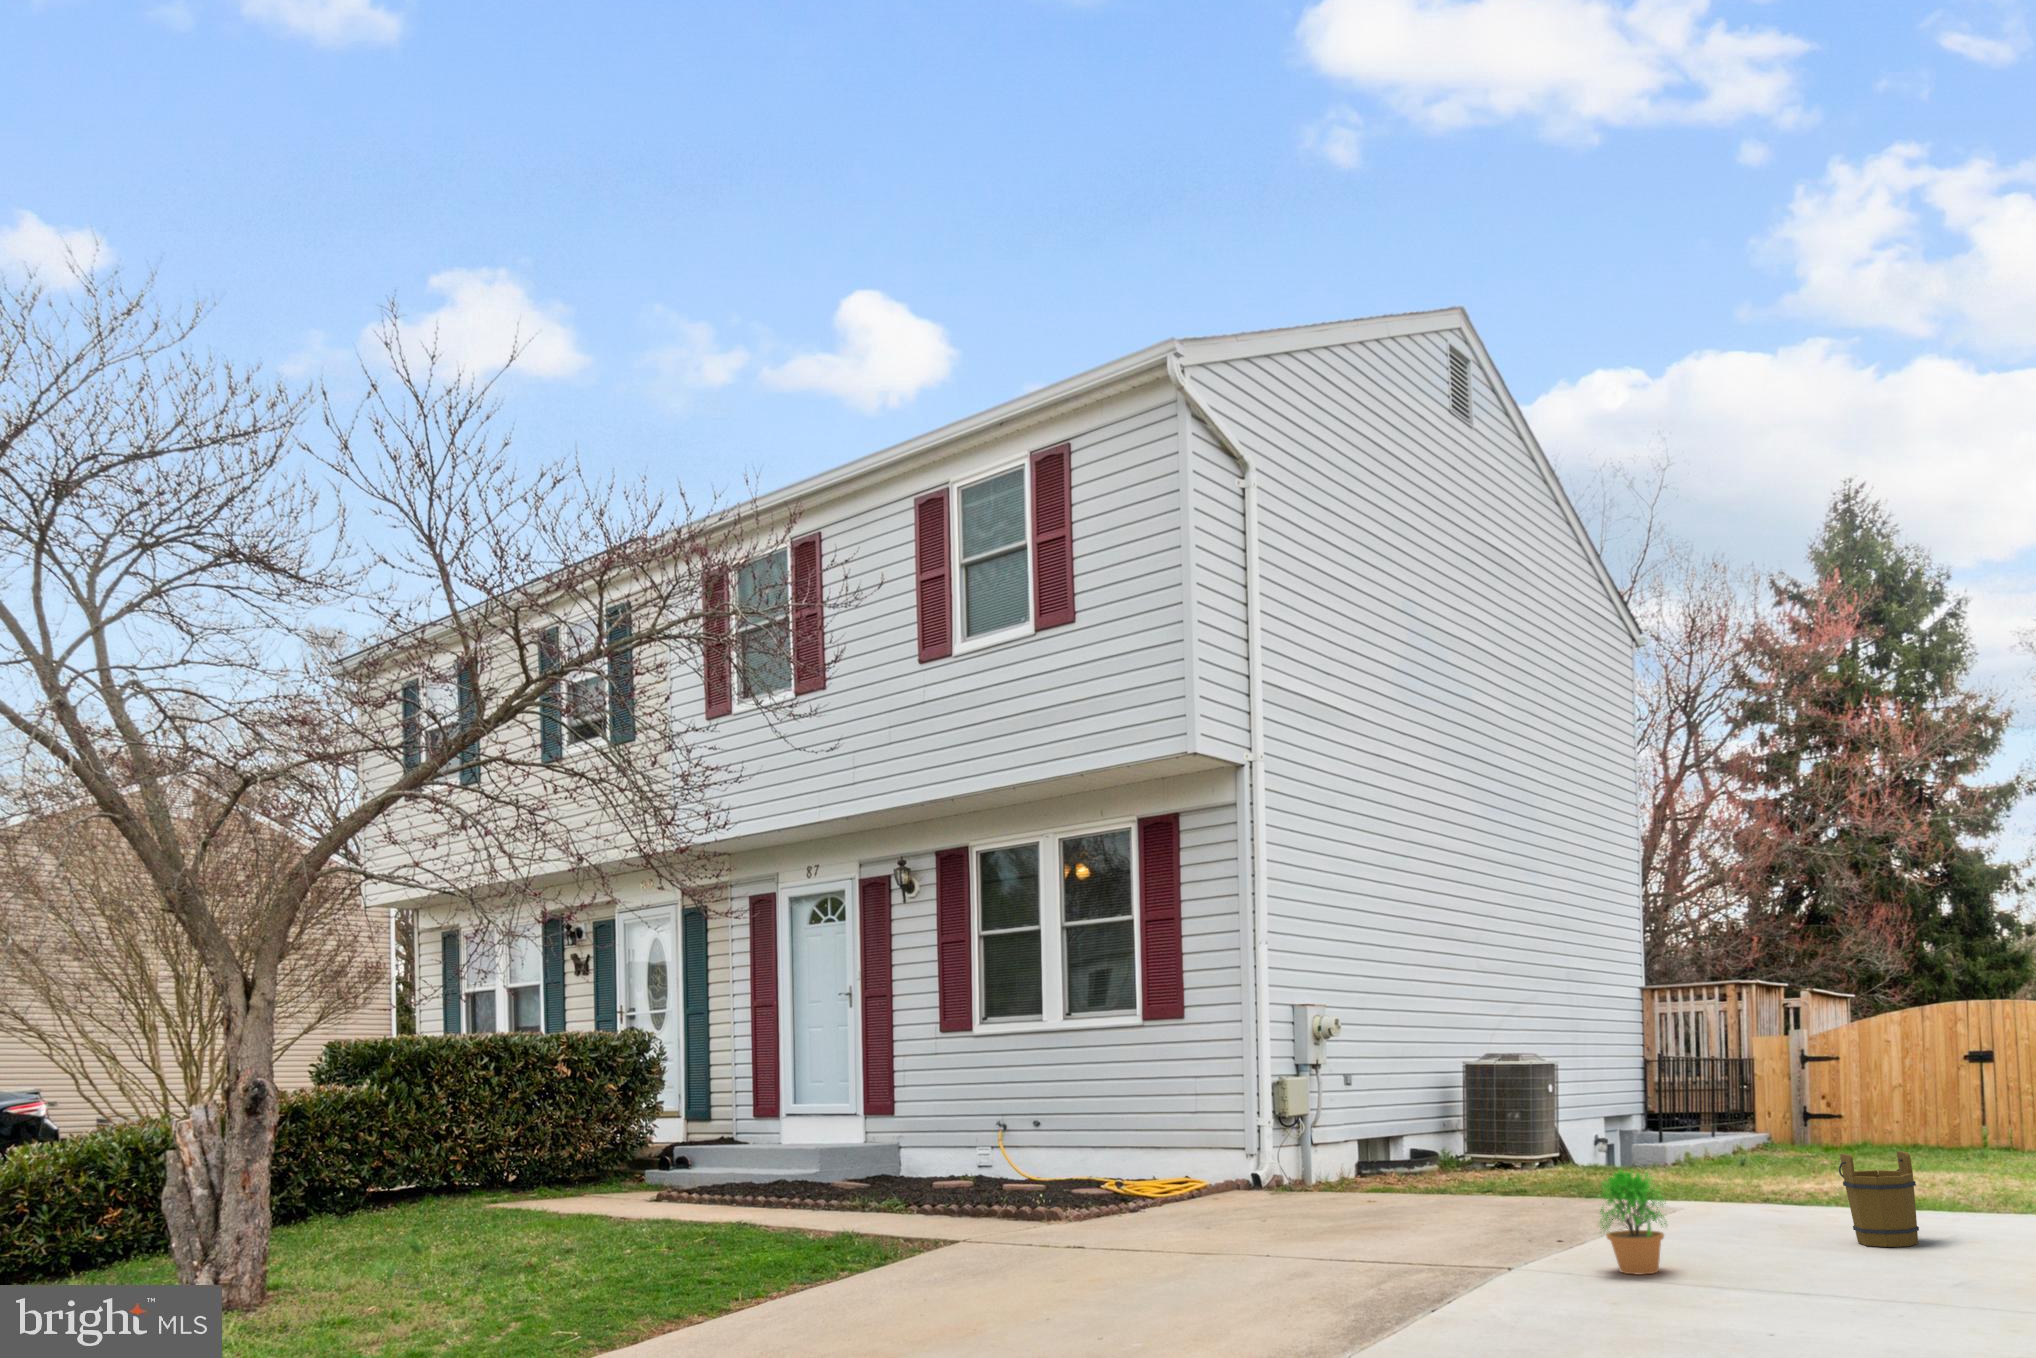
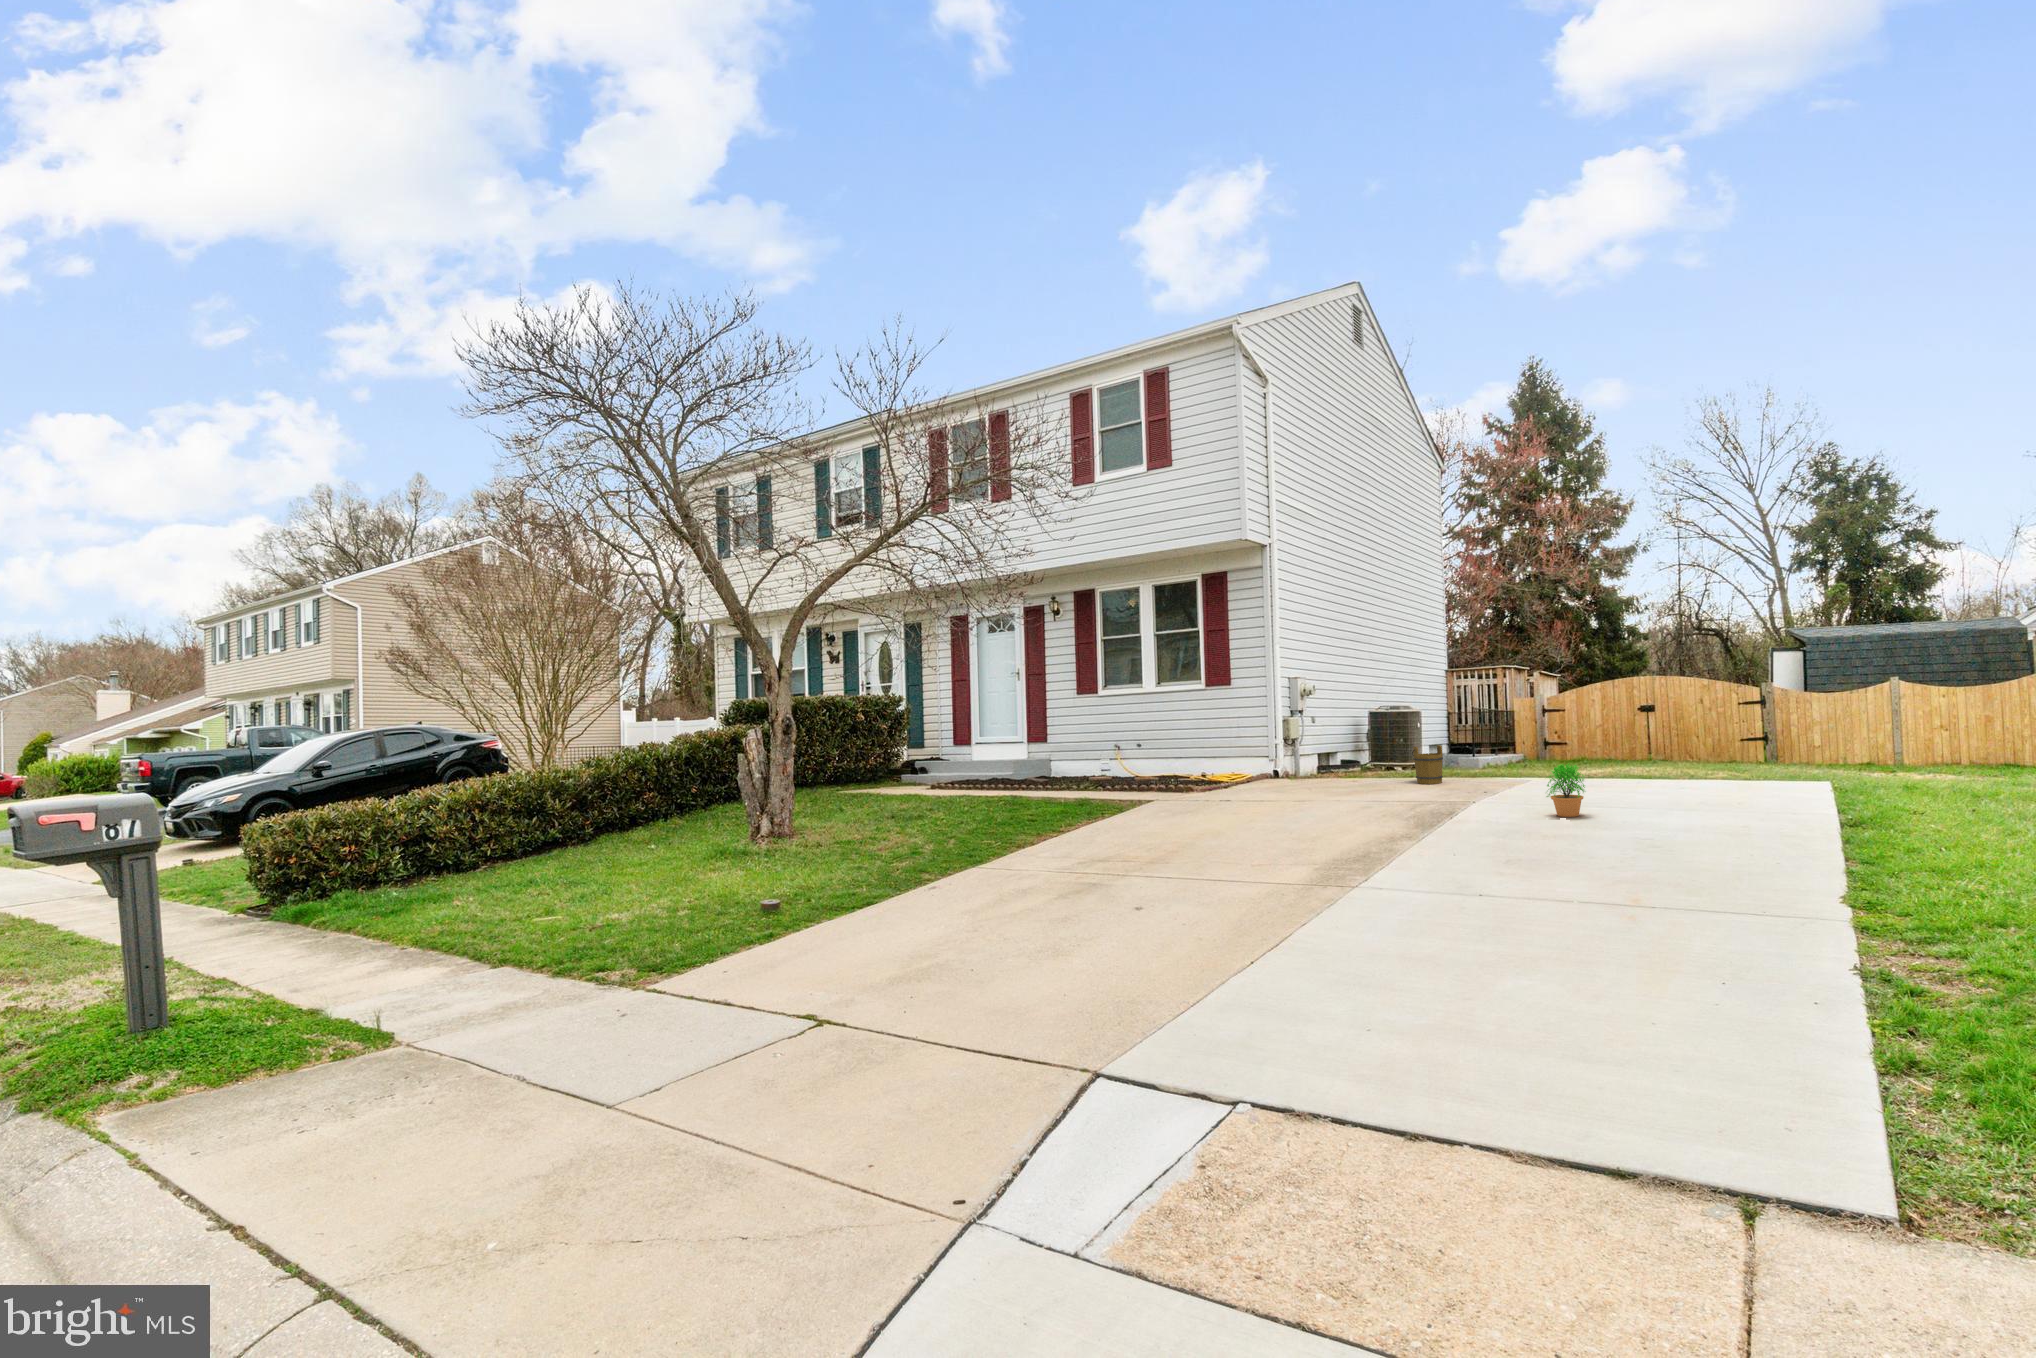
bucket: present [1839,1151,1919,1247] -> present [1412,745,1443,784]

